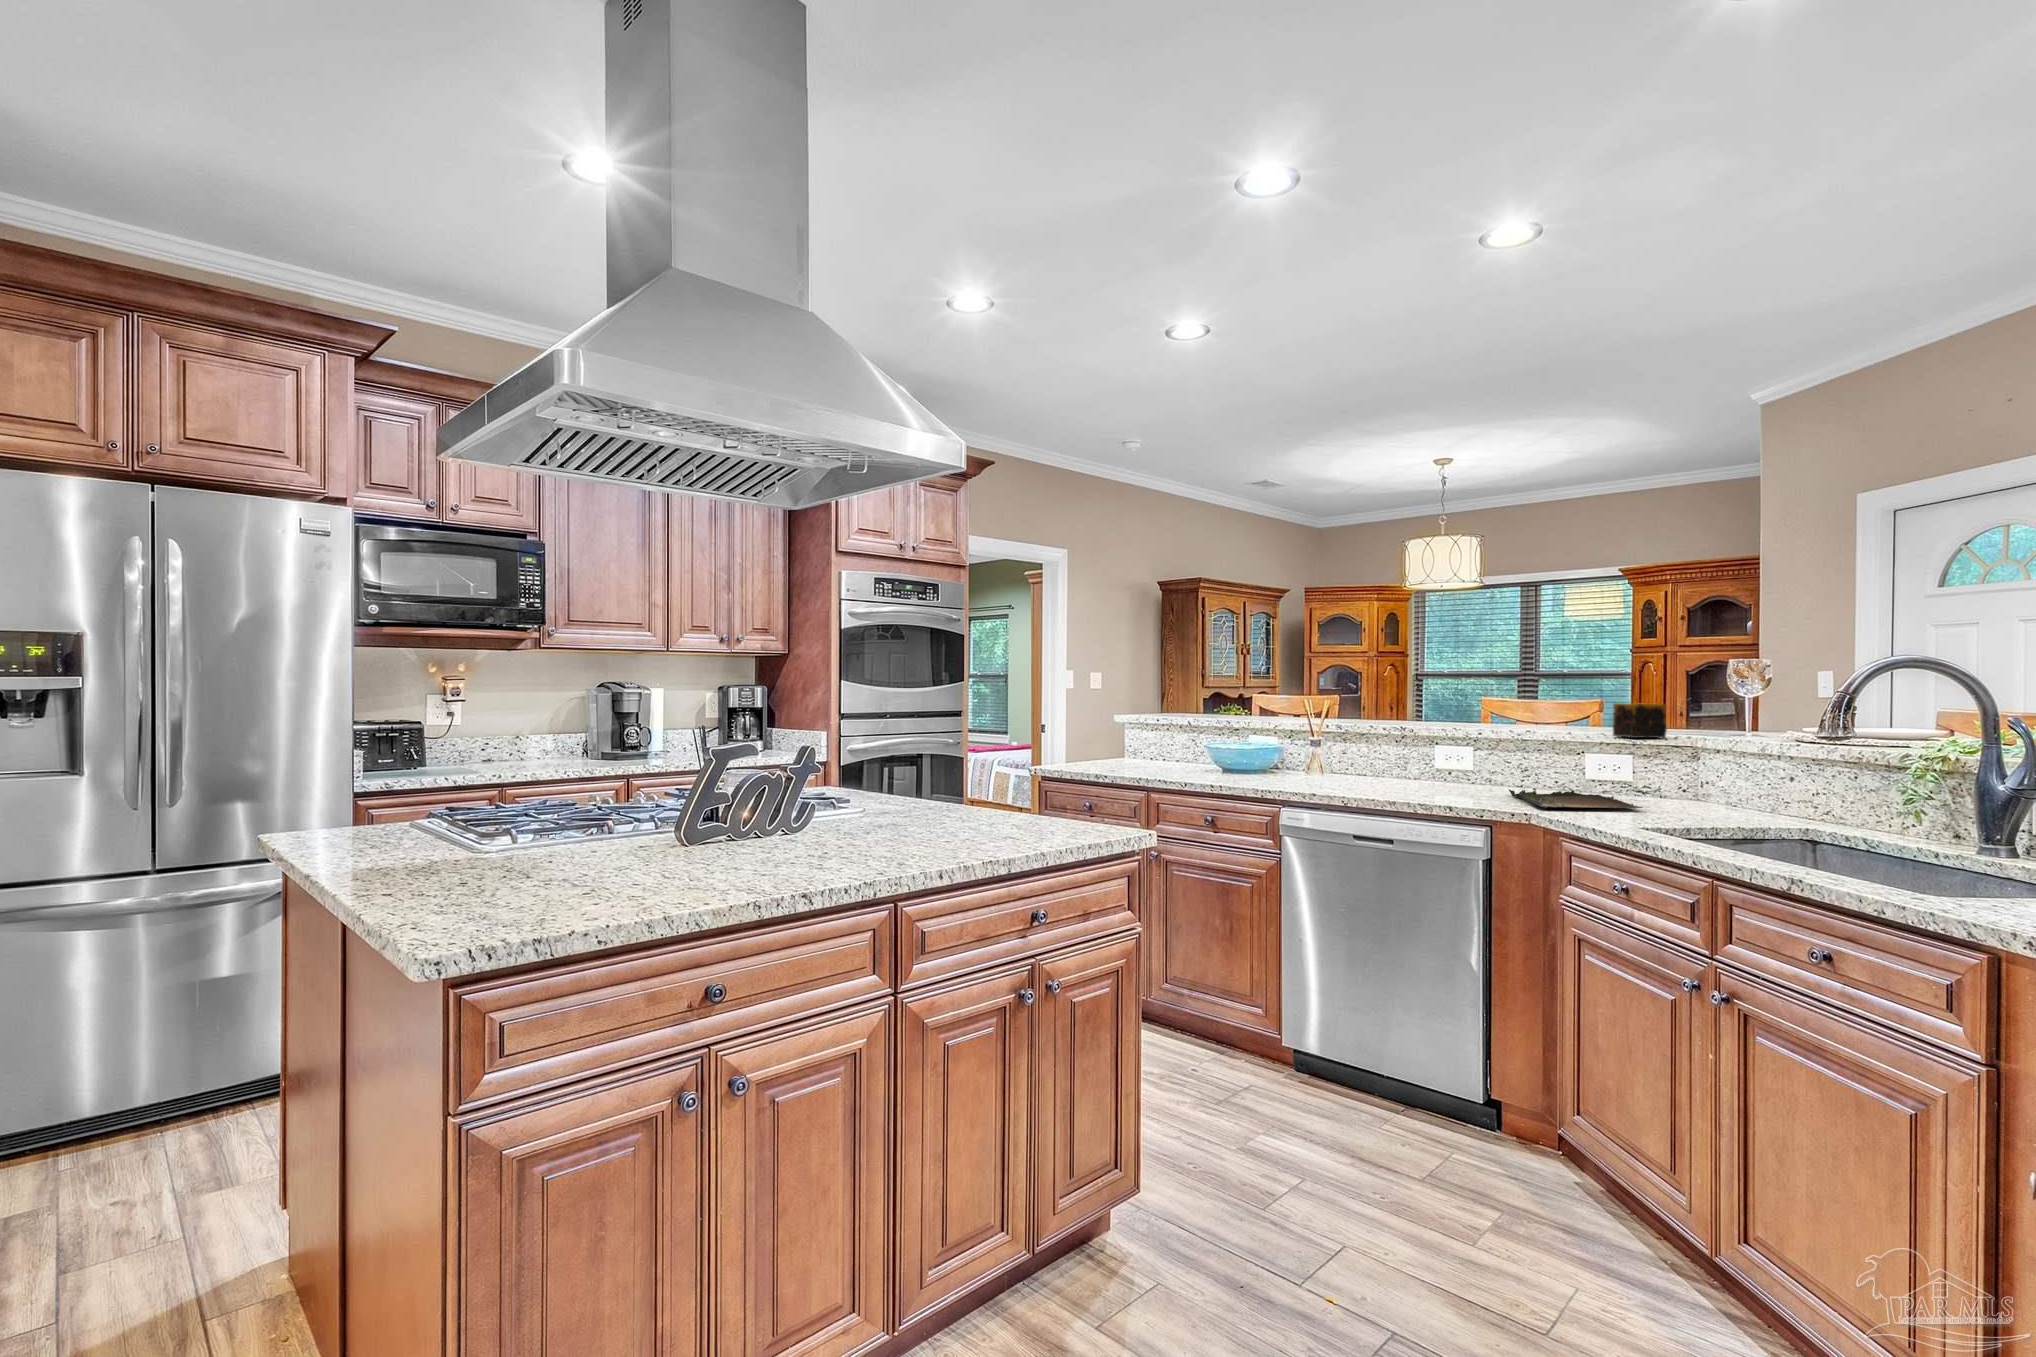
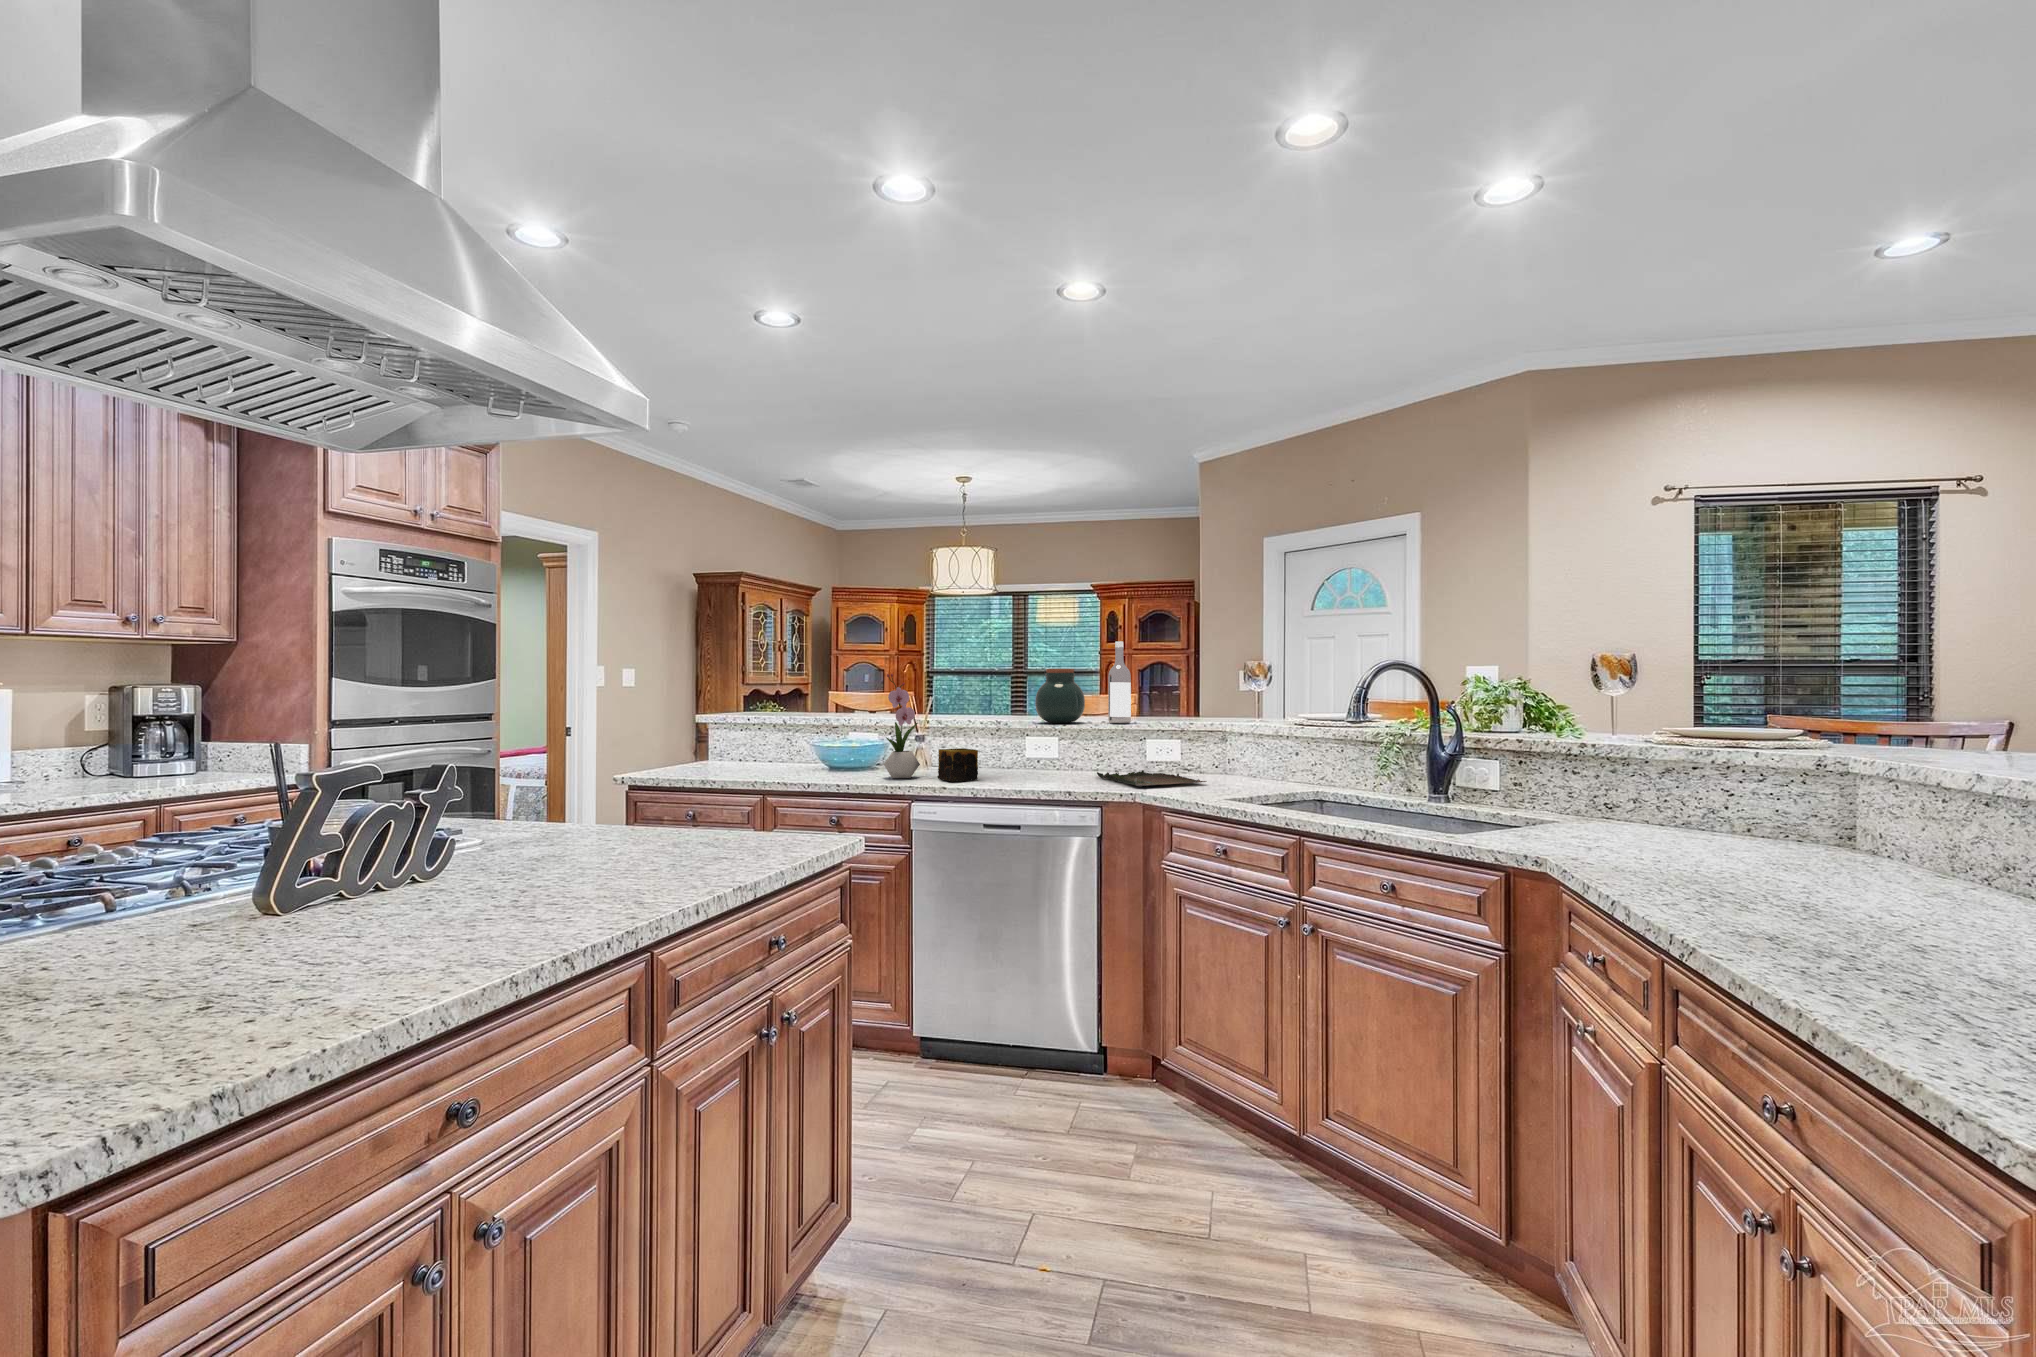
wine bottle: none [1540,639,1570,734] -> present [1108,641,1131,723]
jar: none [1451,671,1512,732] -> present [1035,669,1085,723]
flower arrangement: none [1267,677,1305,784] -> present [884,674,920,778]
candle: present [1613,703,1667,738] -> present [938,748,978,782]

